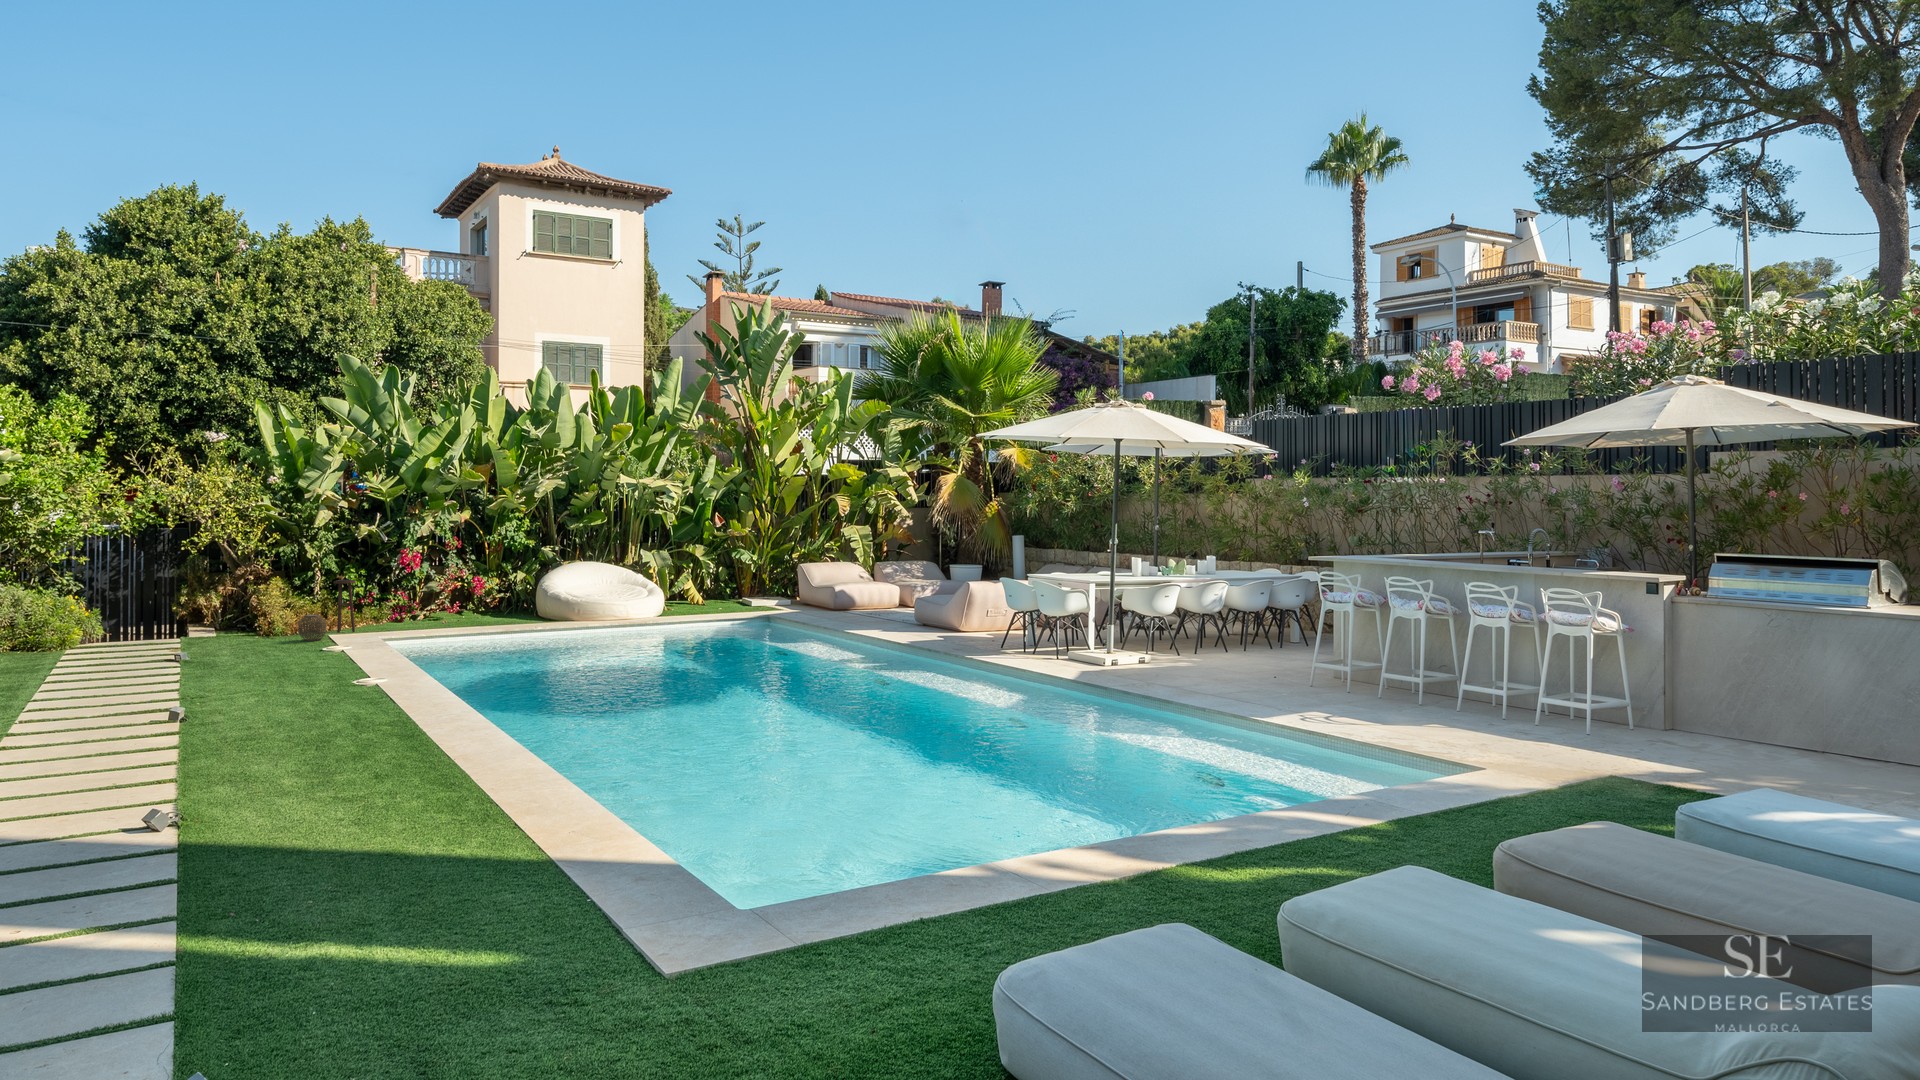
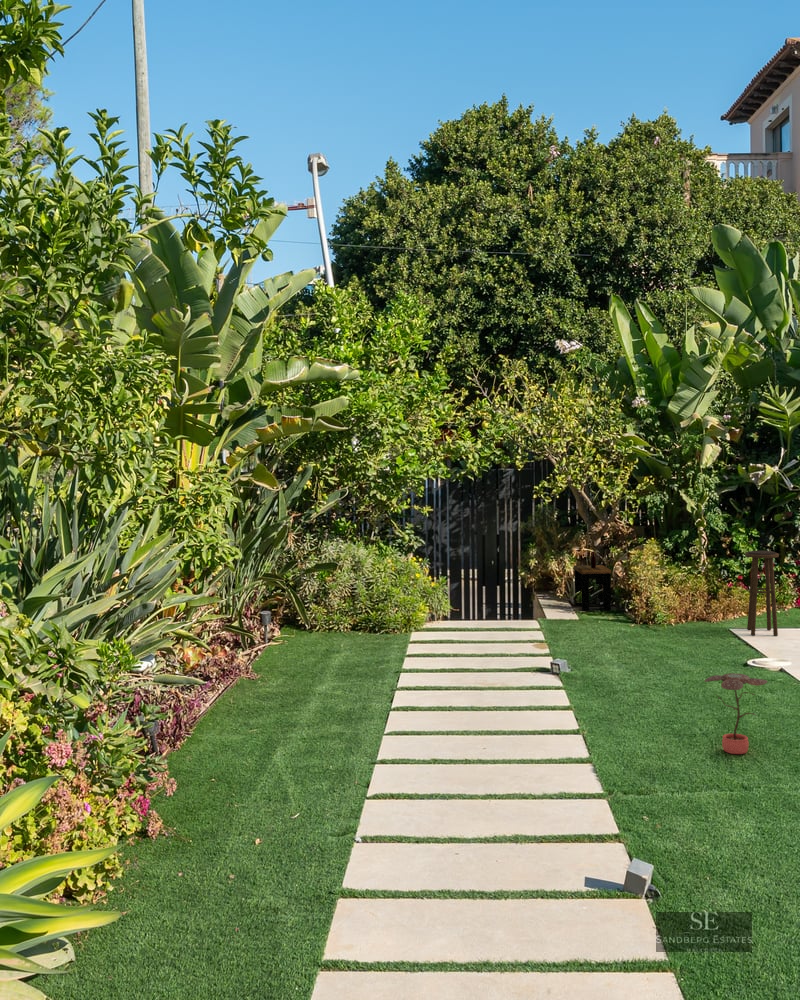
side table: none [220,587,249,629] -> present [574,552,611,611]
woven basket: present [298,614,326,641] -> none [711,610,753,655]
potted plant: none [247,632,282,672] -> present [705,673,767,754]

